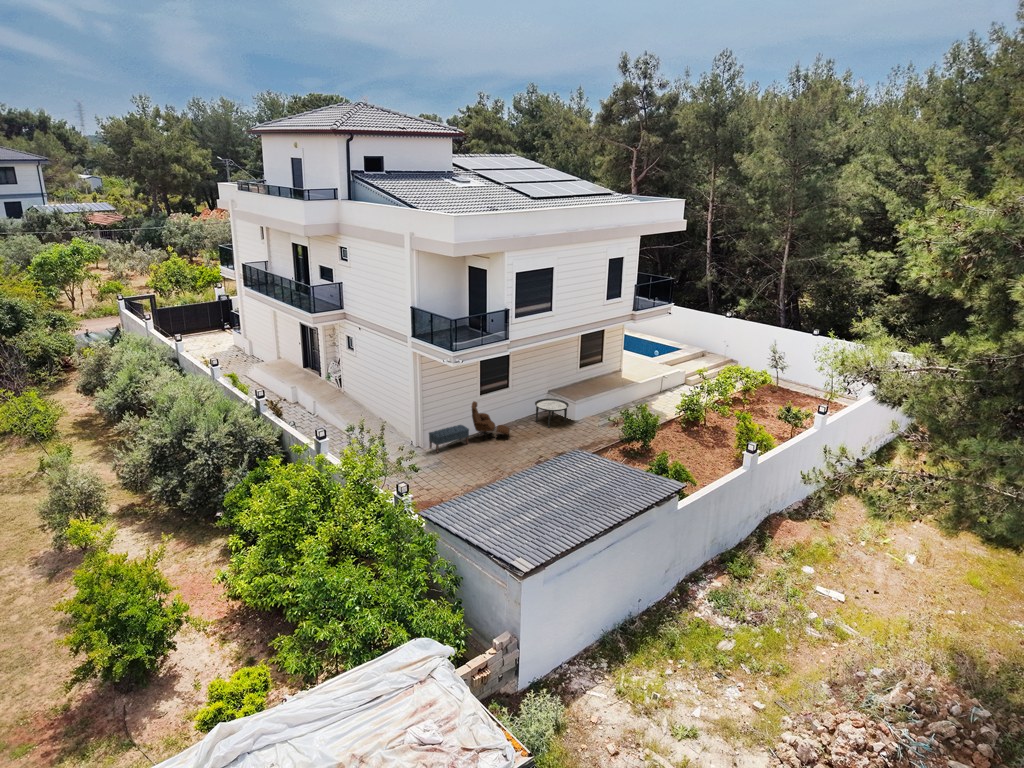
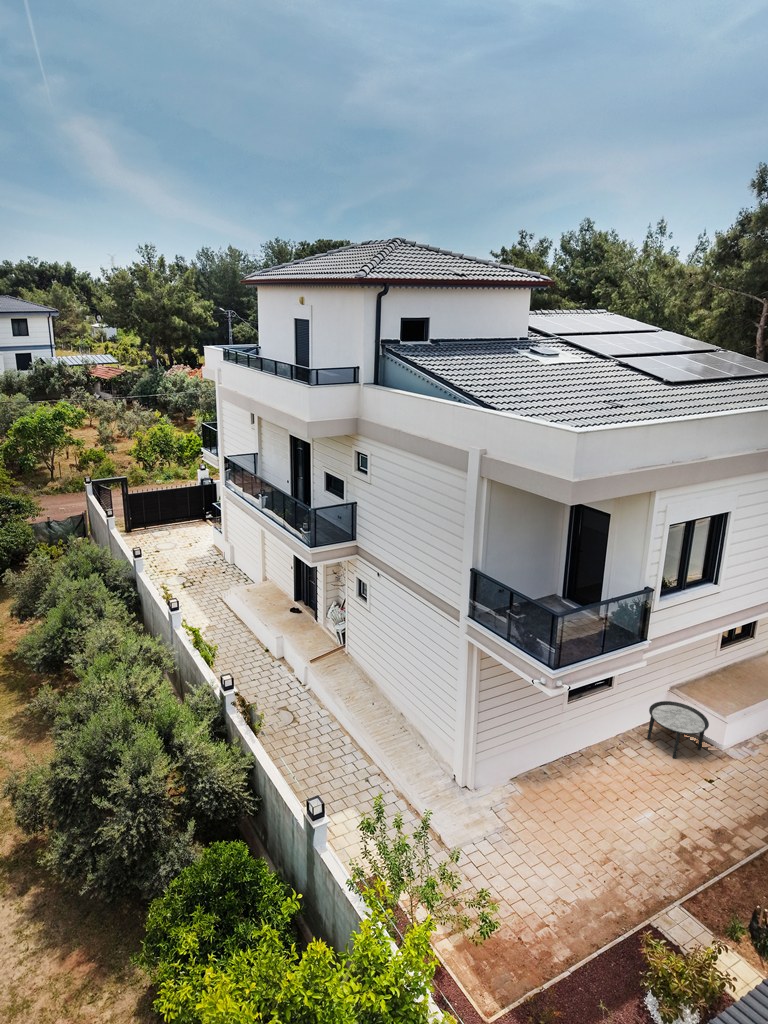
lounge chair: present [472,401,510,440] -> none [553,711,615,783]
bench: present [429,425,469,453] -> none [485,752,551,808]

